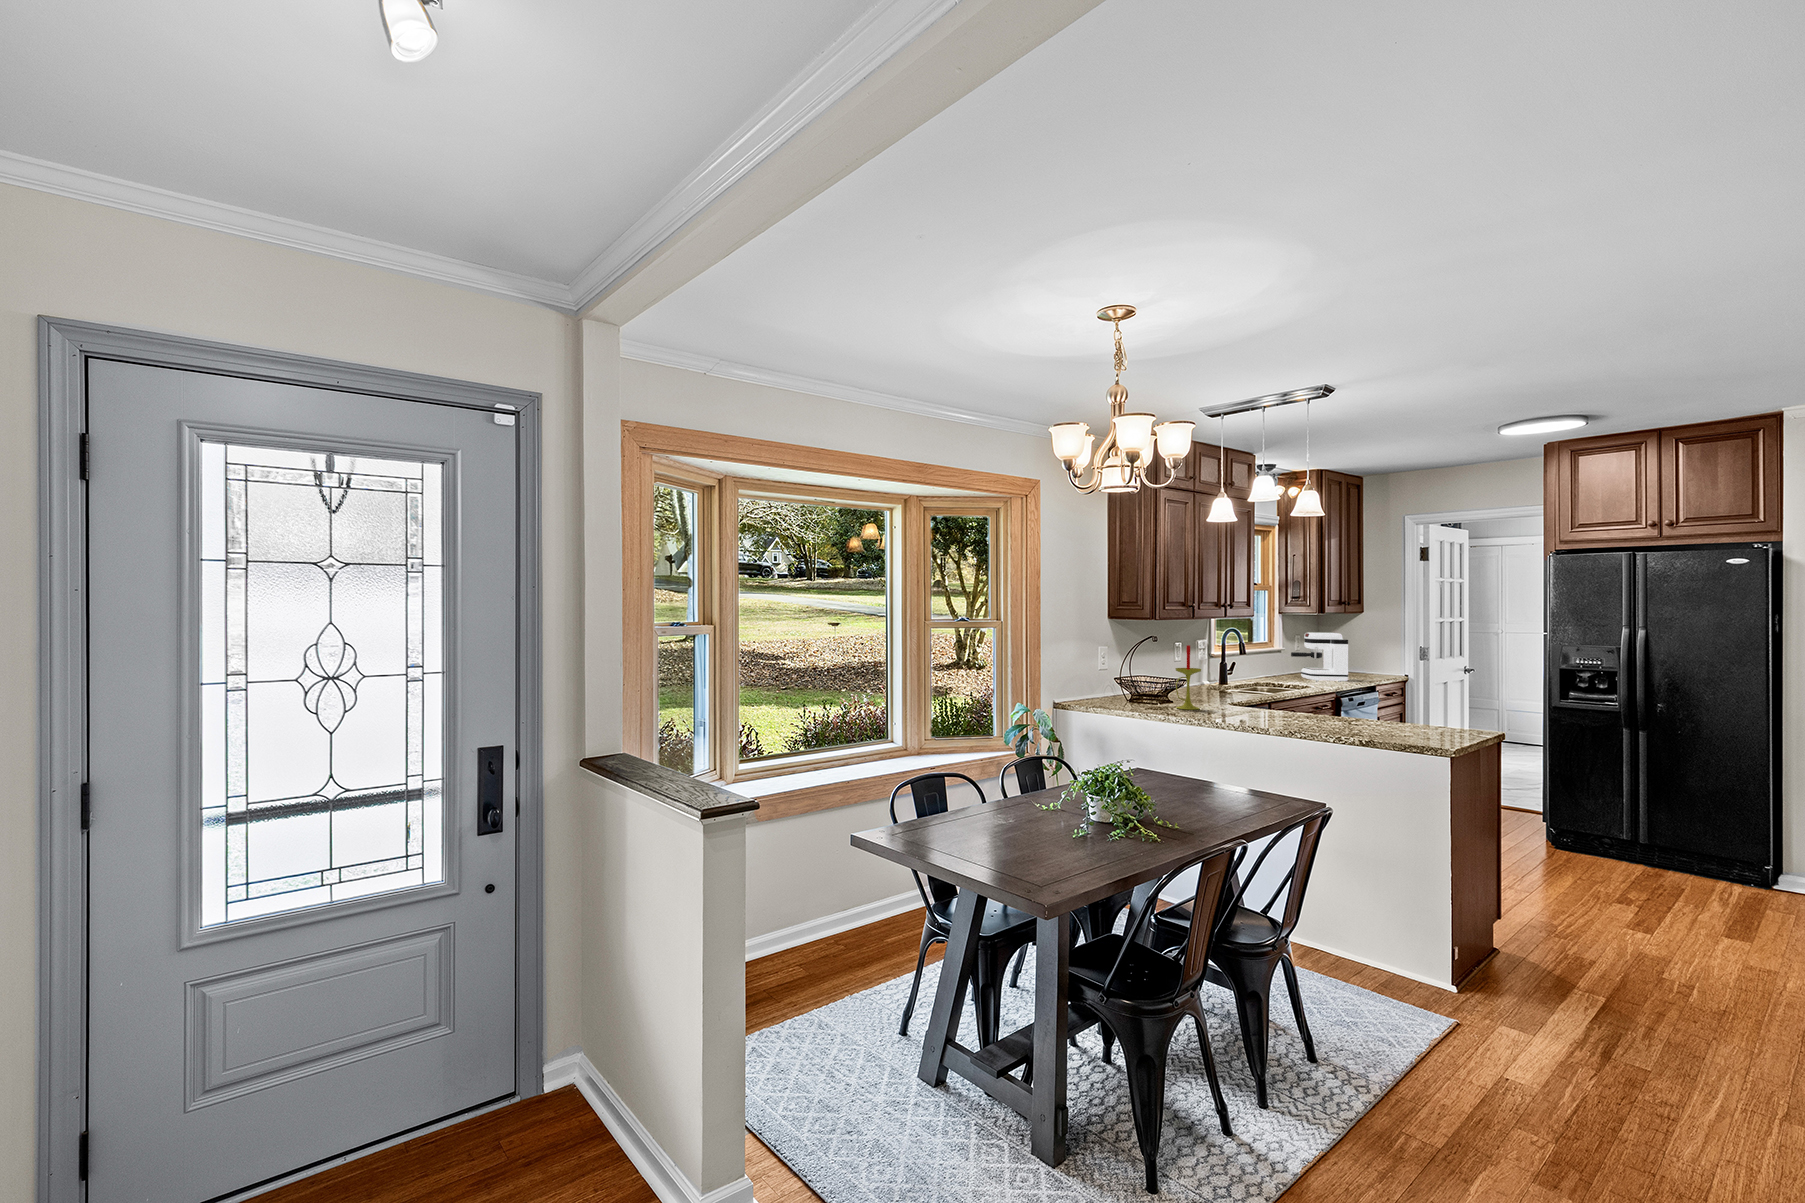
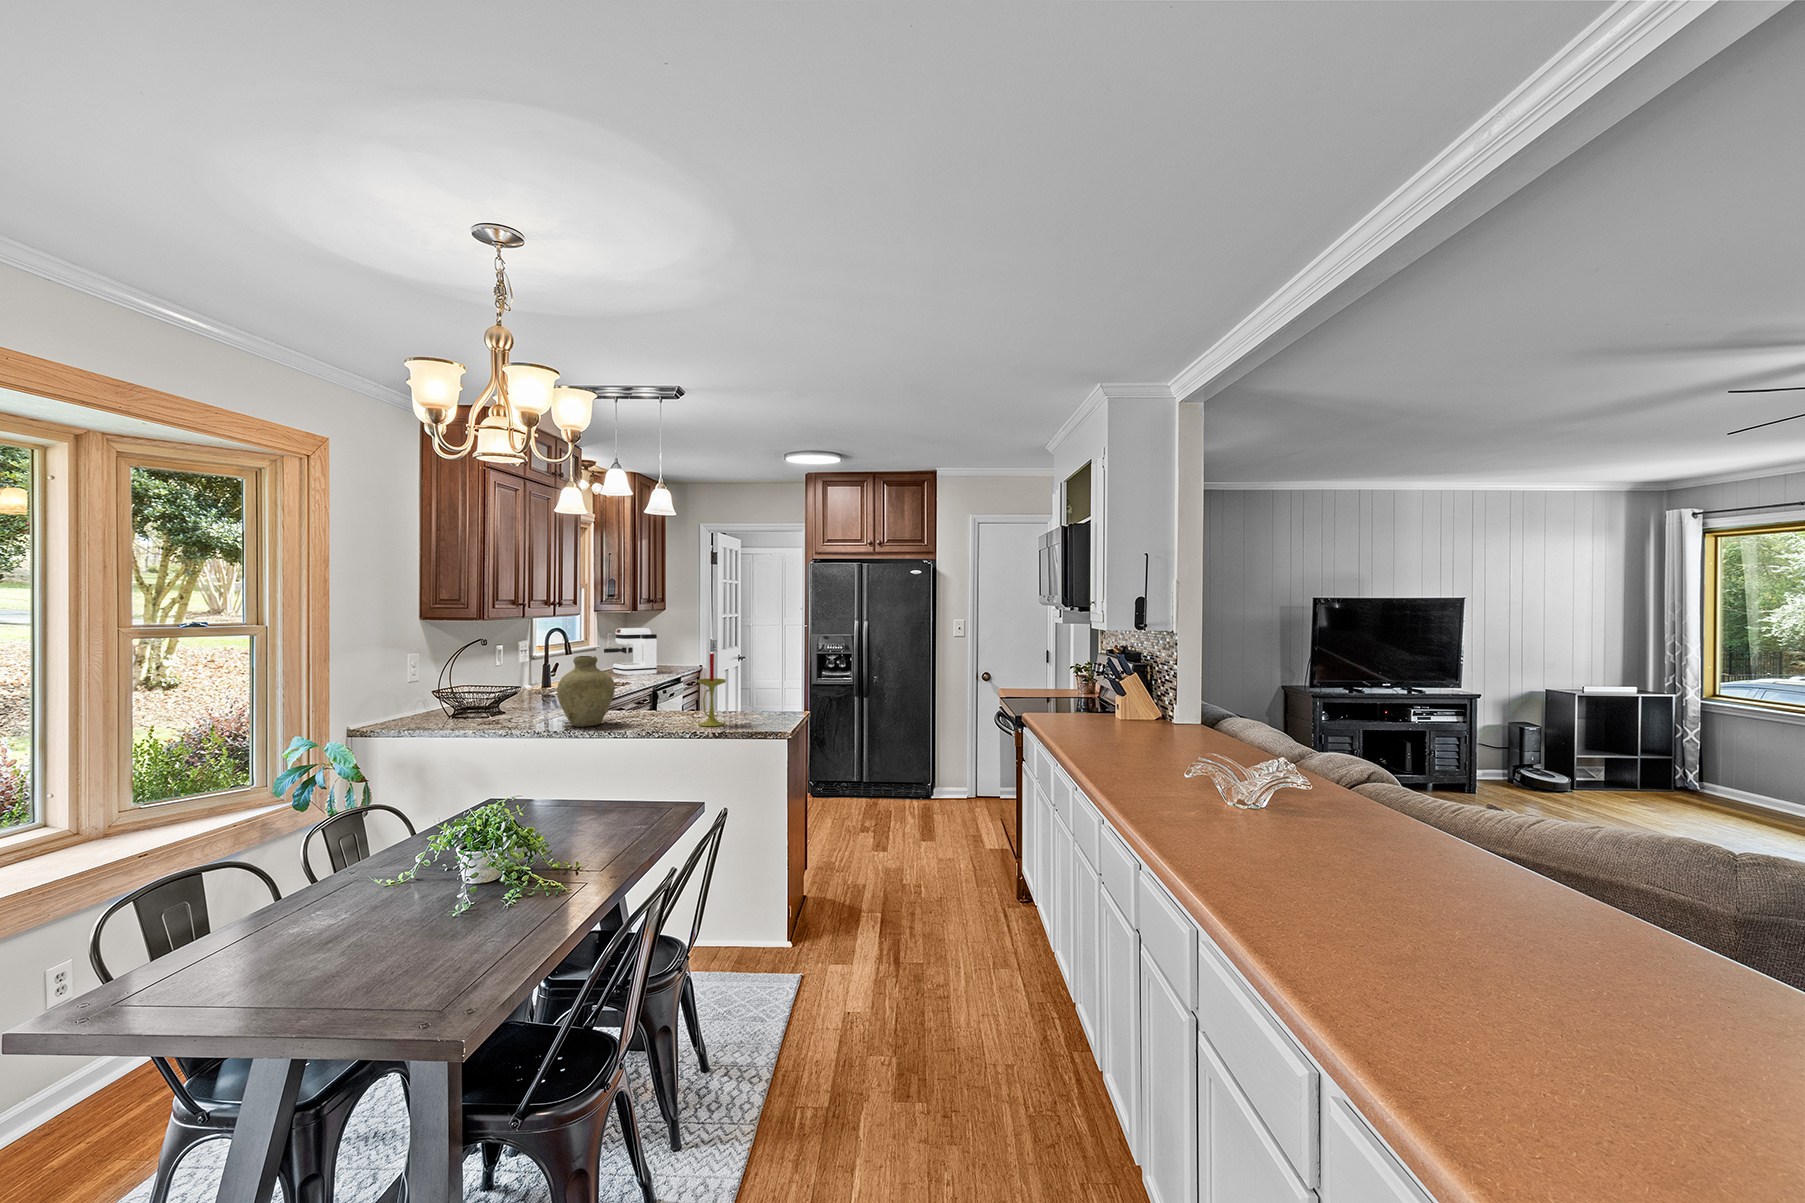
candle: present [1176,645,1201,710] -> present [697,654,726,726]
vase: none [1211,650,1266,717] -> present [557,656,615,727]

